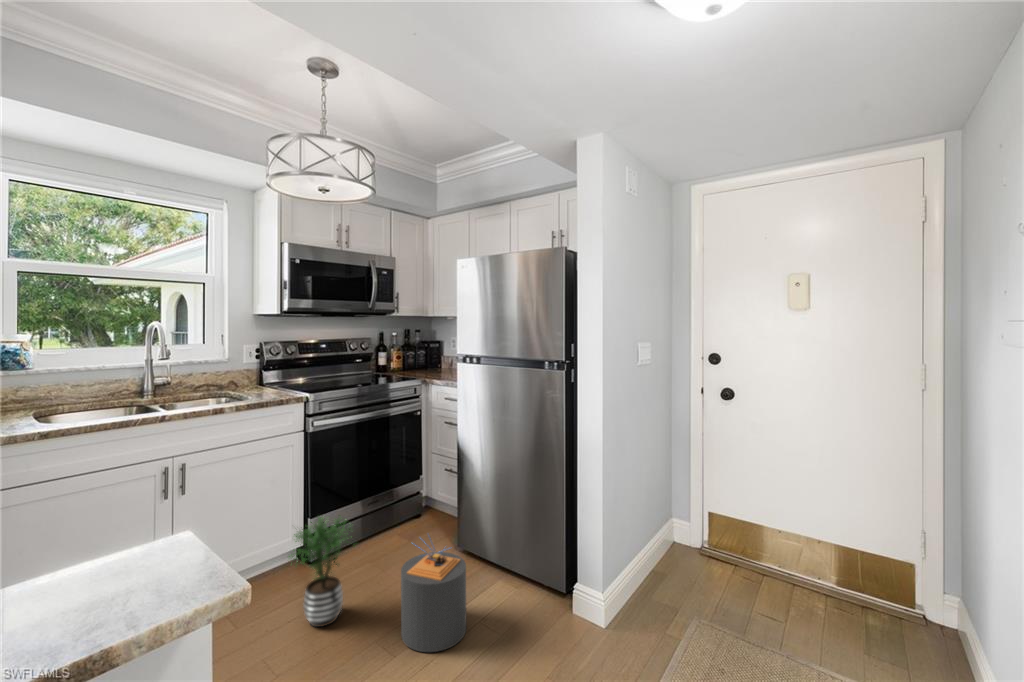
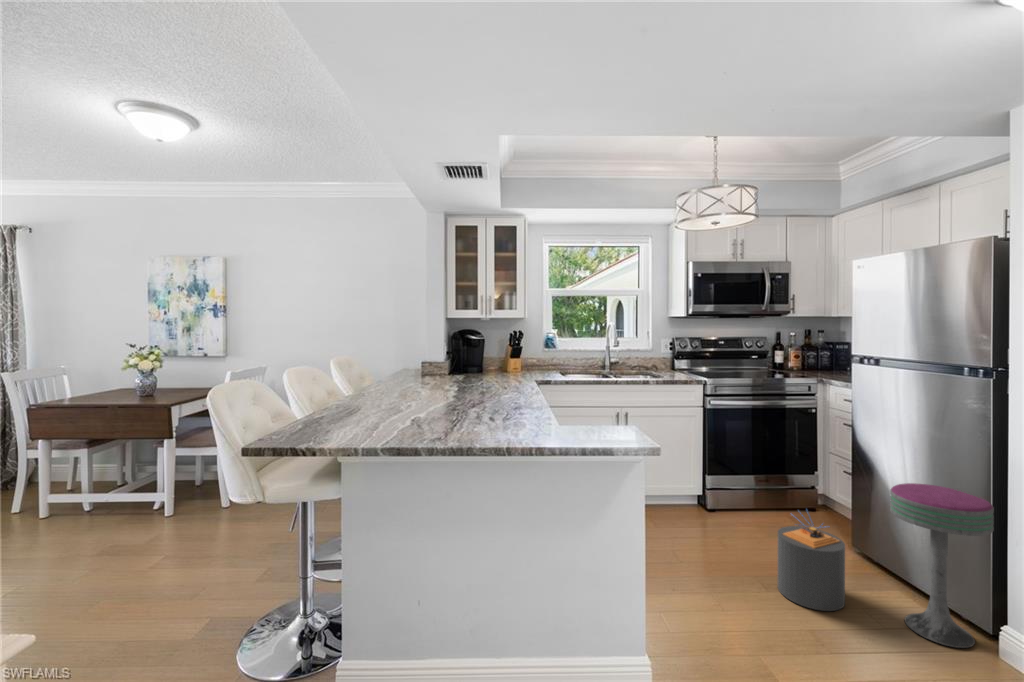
bar stool: none [502,478,574,633] -> present [890,483,994,648]
potted plant: present [288,515,351,627] -> none [687,473,743,556]

